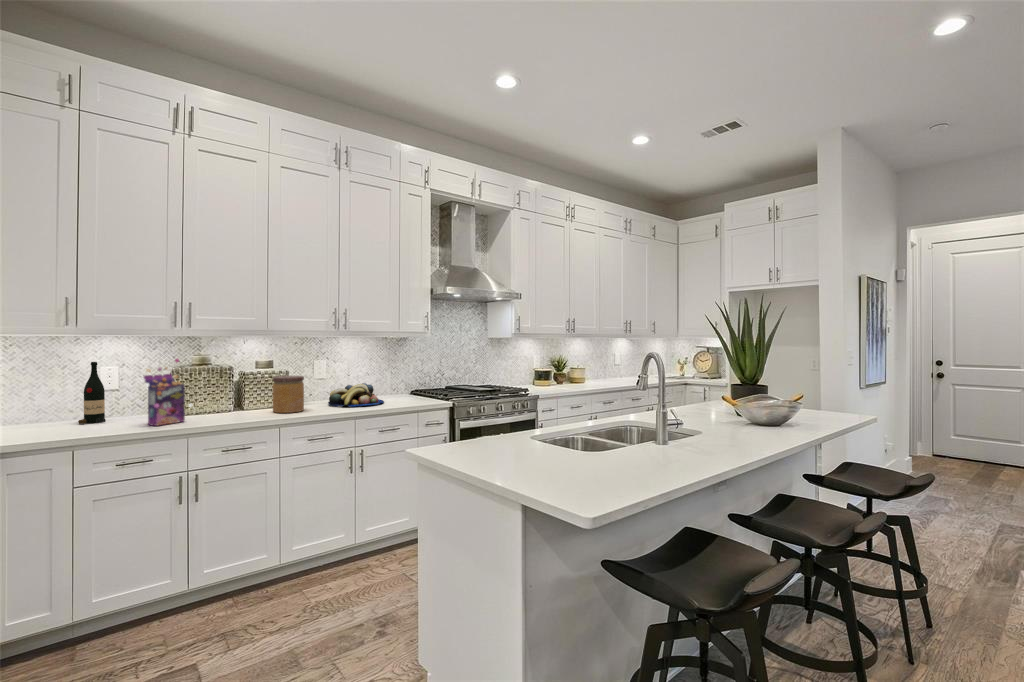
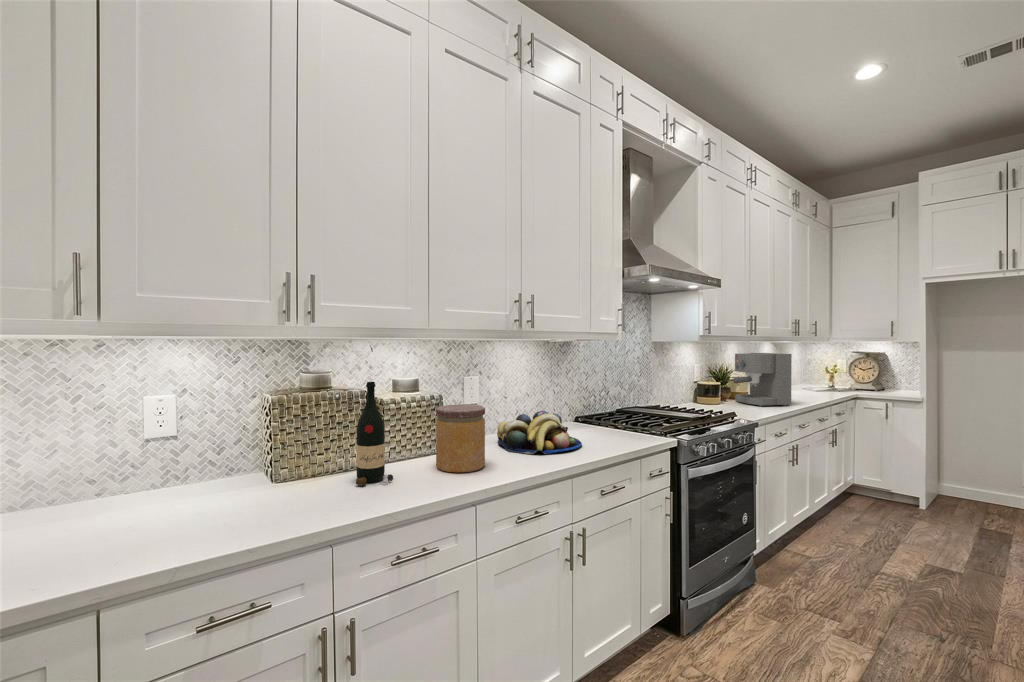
coffee maker: none [550,347,594,387] -> present [733,353,792,406]
cereal box: present [143,359,192,426] -> none [229,382,321,522]
wine bottle: present [78,362,106,424] -> present [356,382,393,485]

